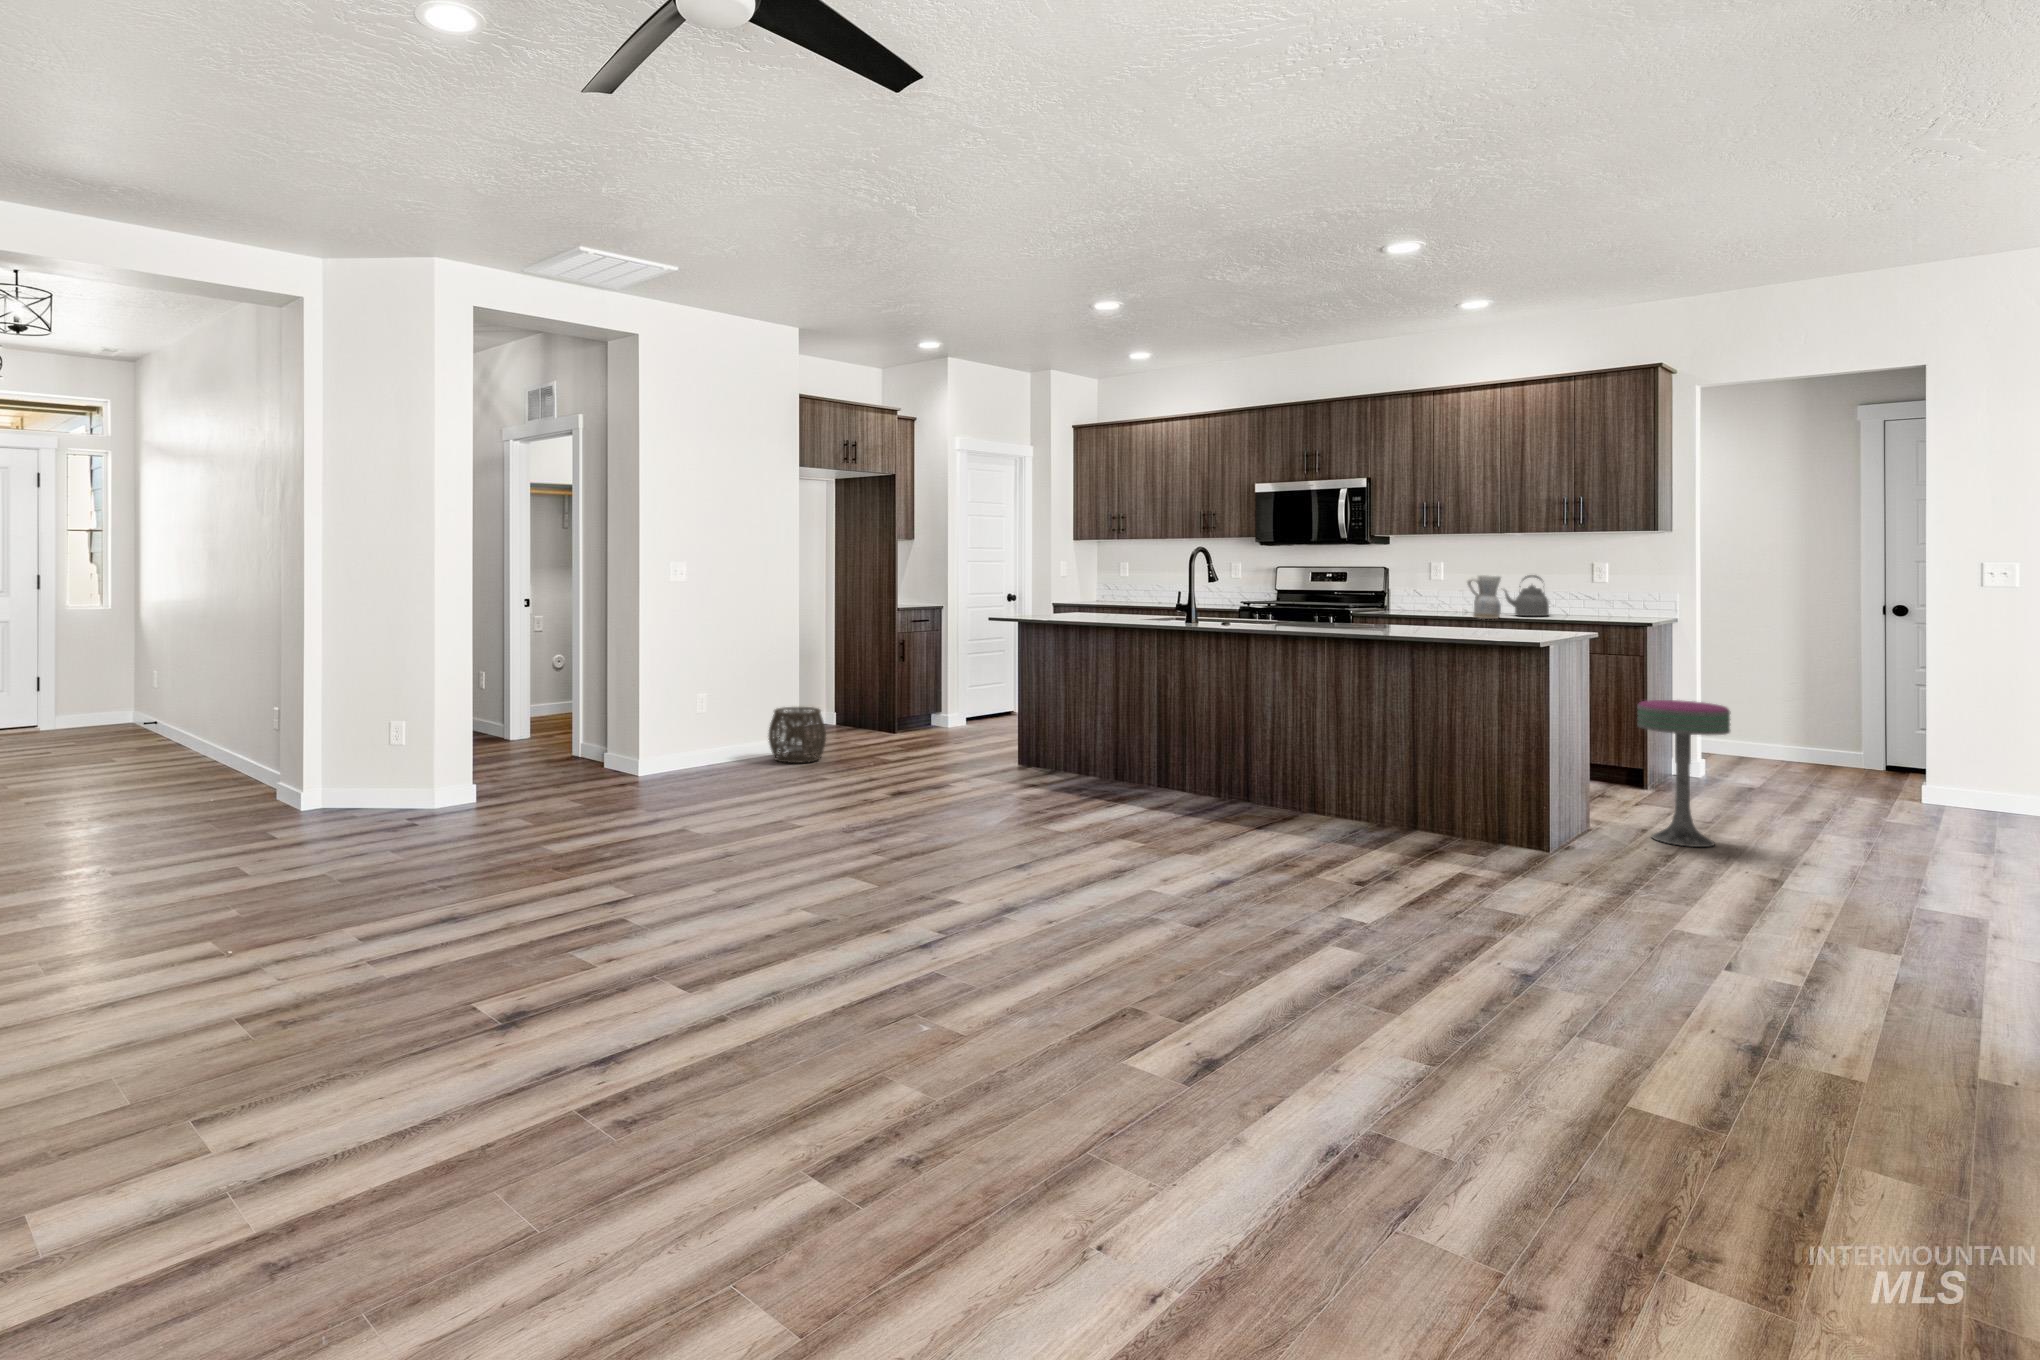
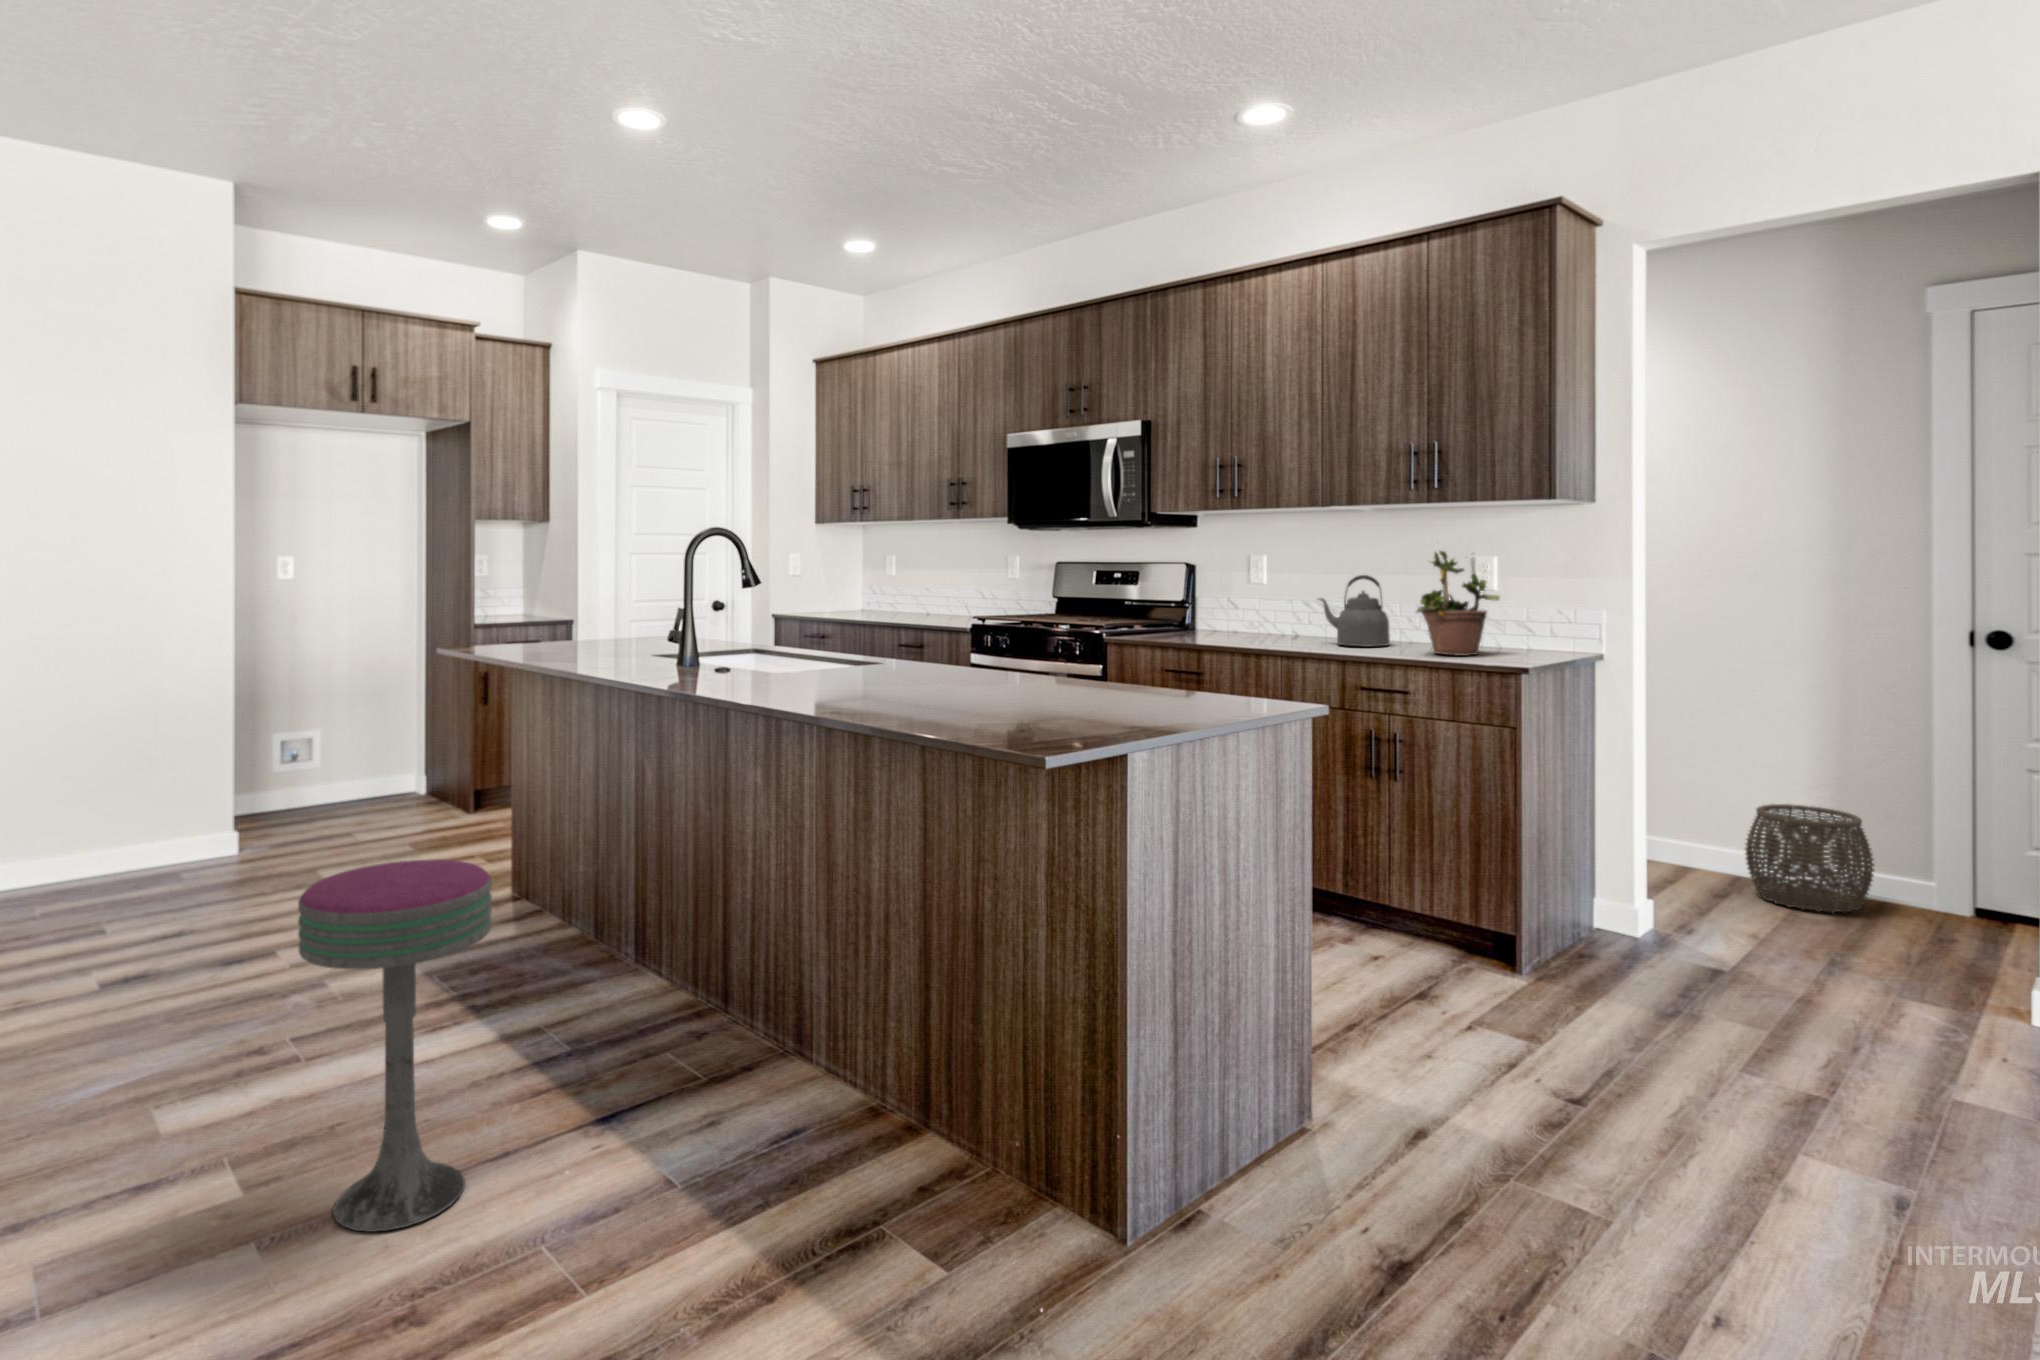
potted plant: none [1575,556,1625,620] -> present [1417,551,1499,656]
ceramic pitcher: present [1467,575,1501,619] -> none [1250,575,1302,651]
bar stool: present [1637,700,1730,847] -> present [298,859,492,1232]
woven basket: present [768,707,826,763] -> present [1745,804,1874,913]

